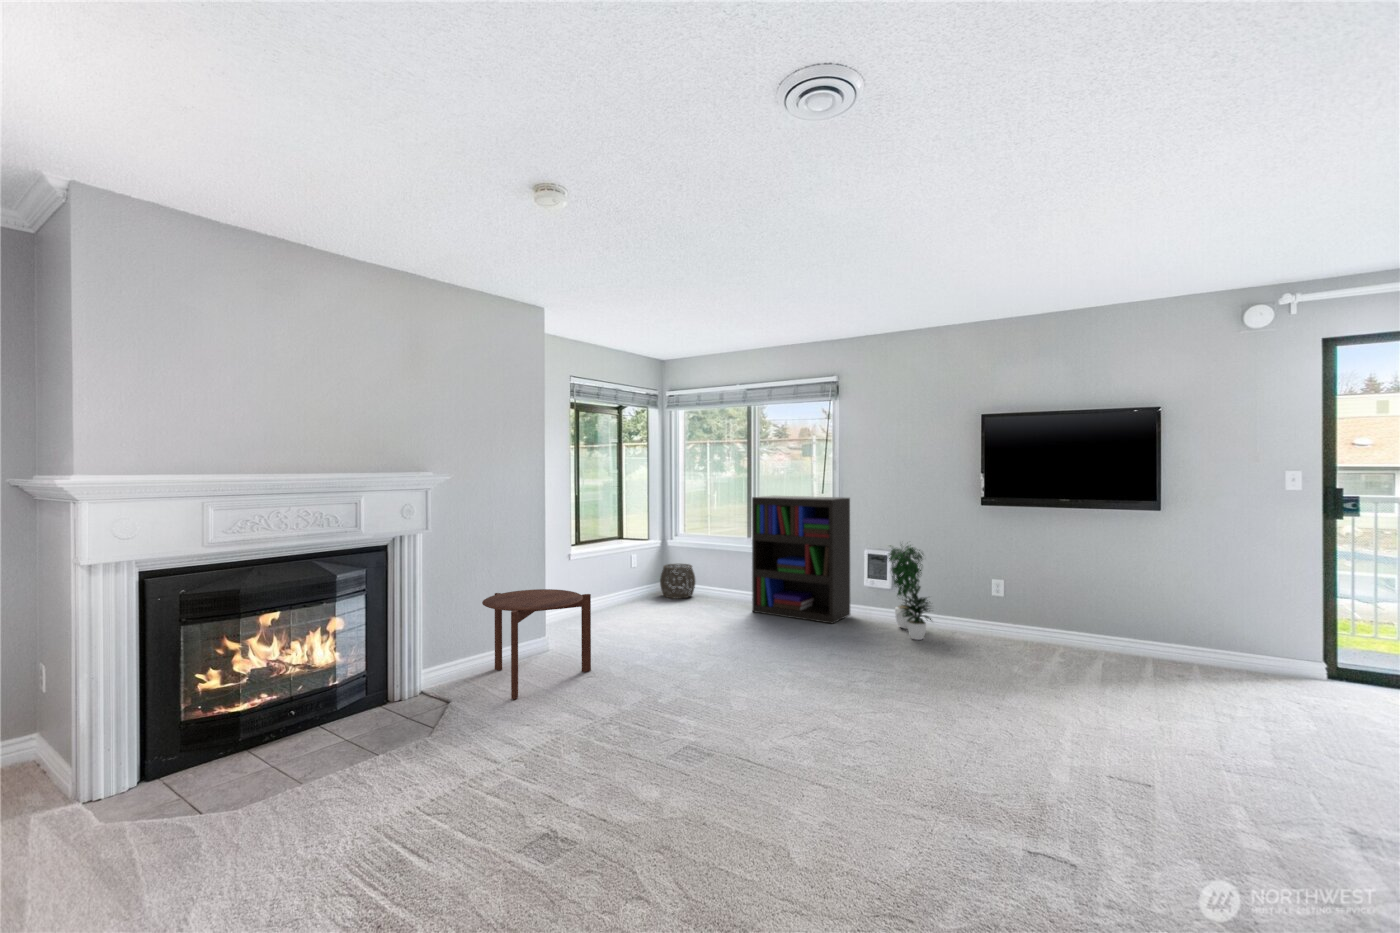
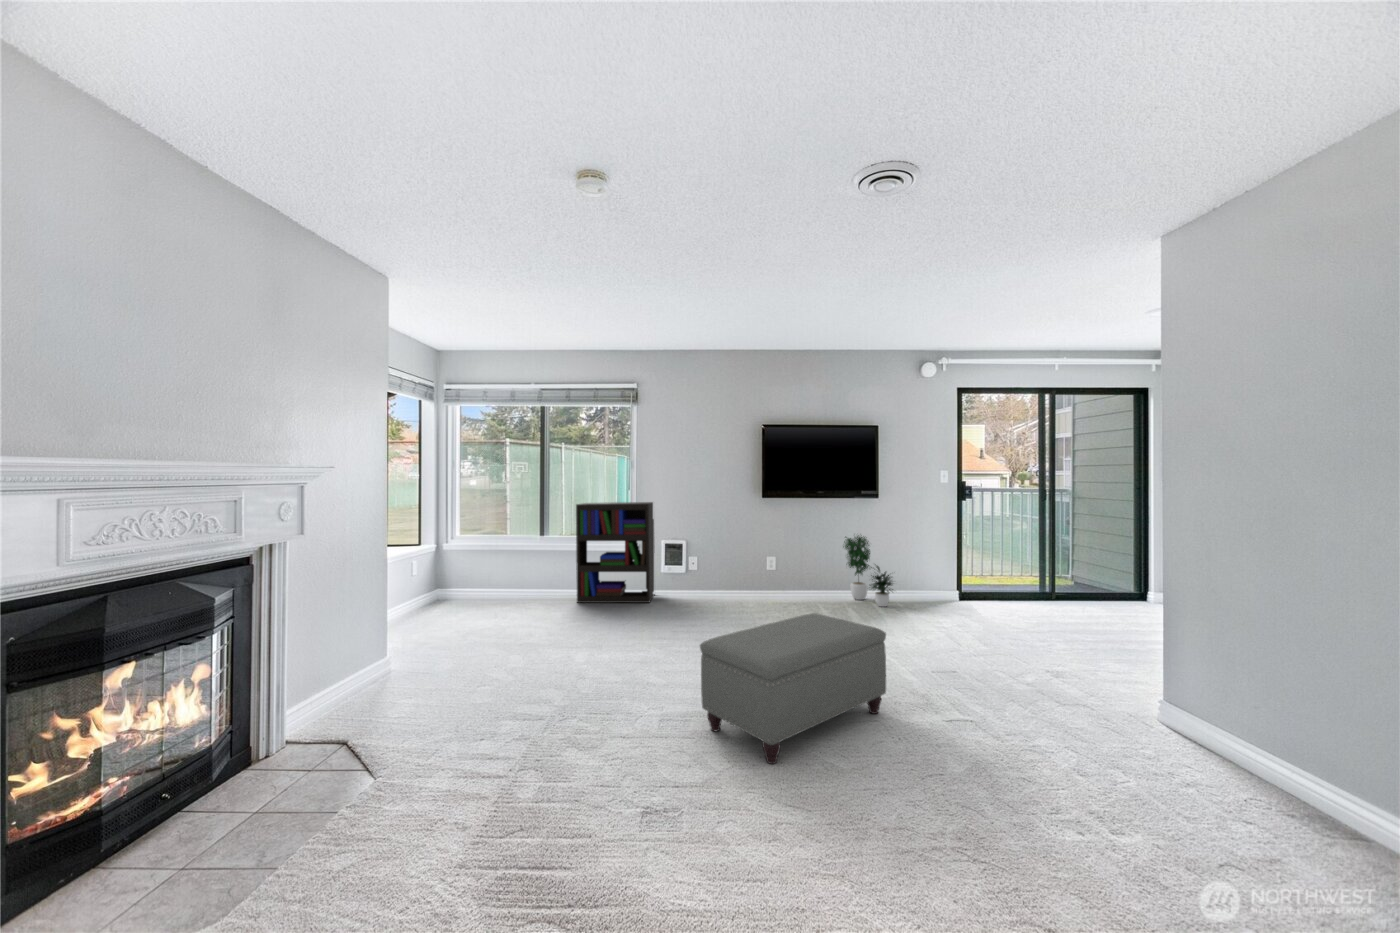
potted plant: present [888,545,932,640] -> present [843,535,893,607]
woven basket: present [660,564,695,599] -> none [477,568,513,601]
side table: present [482,589,591,700] -> none [370,600,482,716]
ottoman: none [731,666,999,844] -> present [700,613,886,764]

